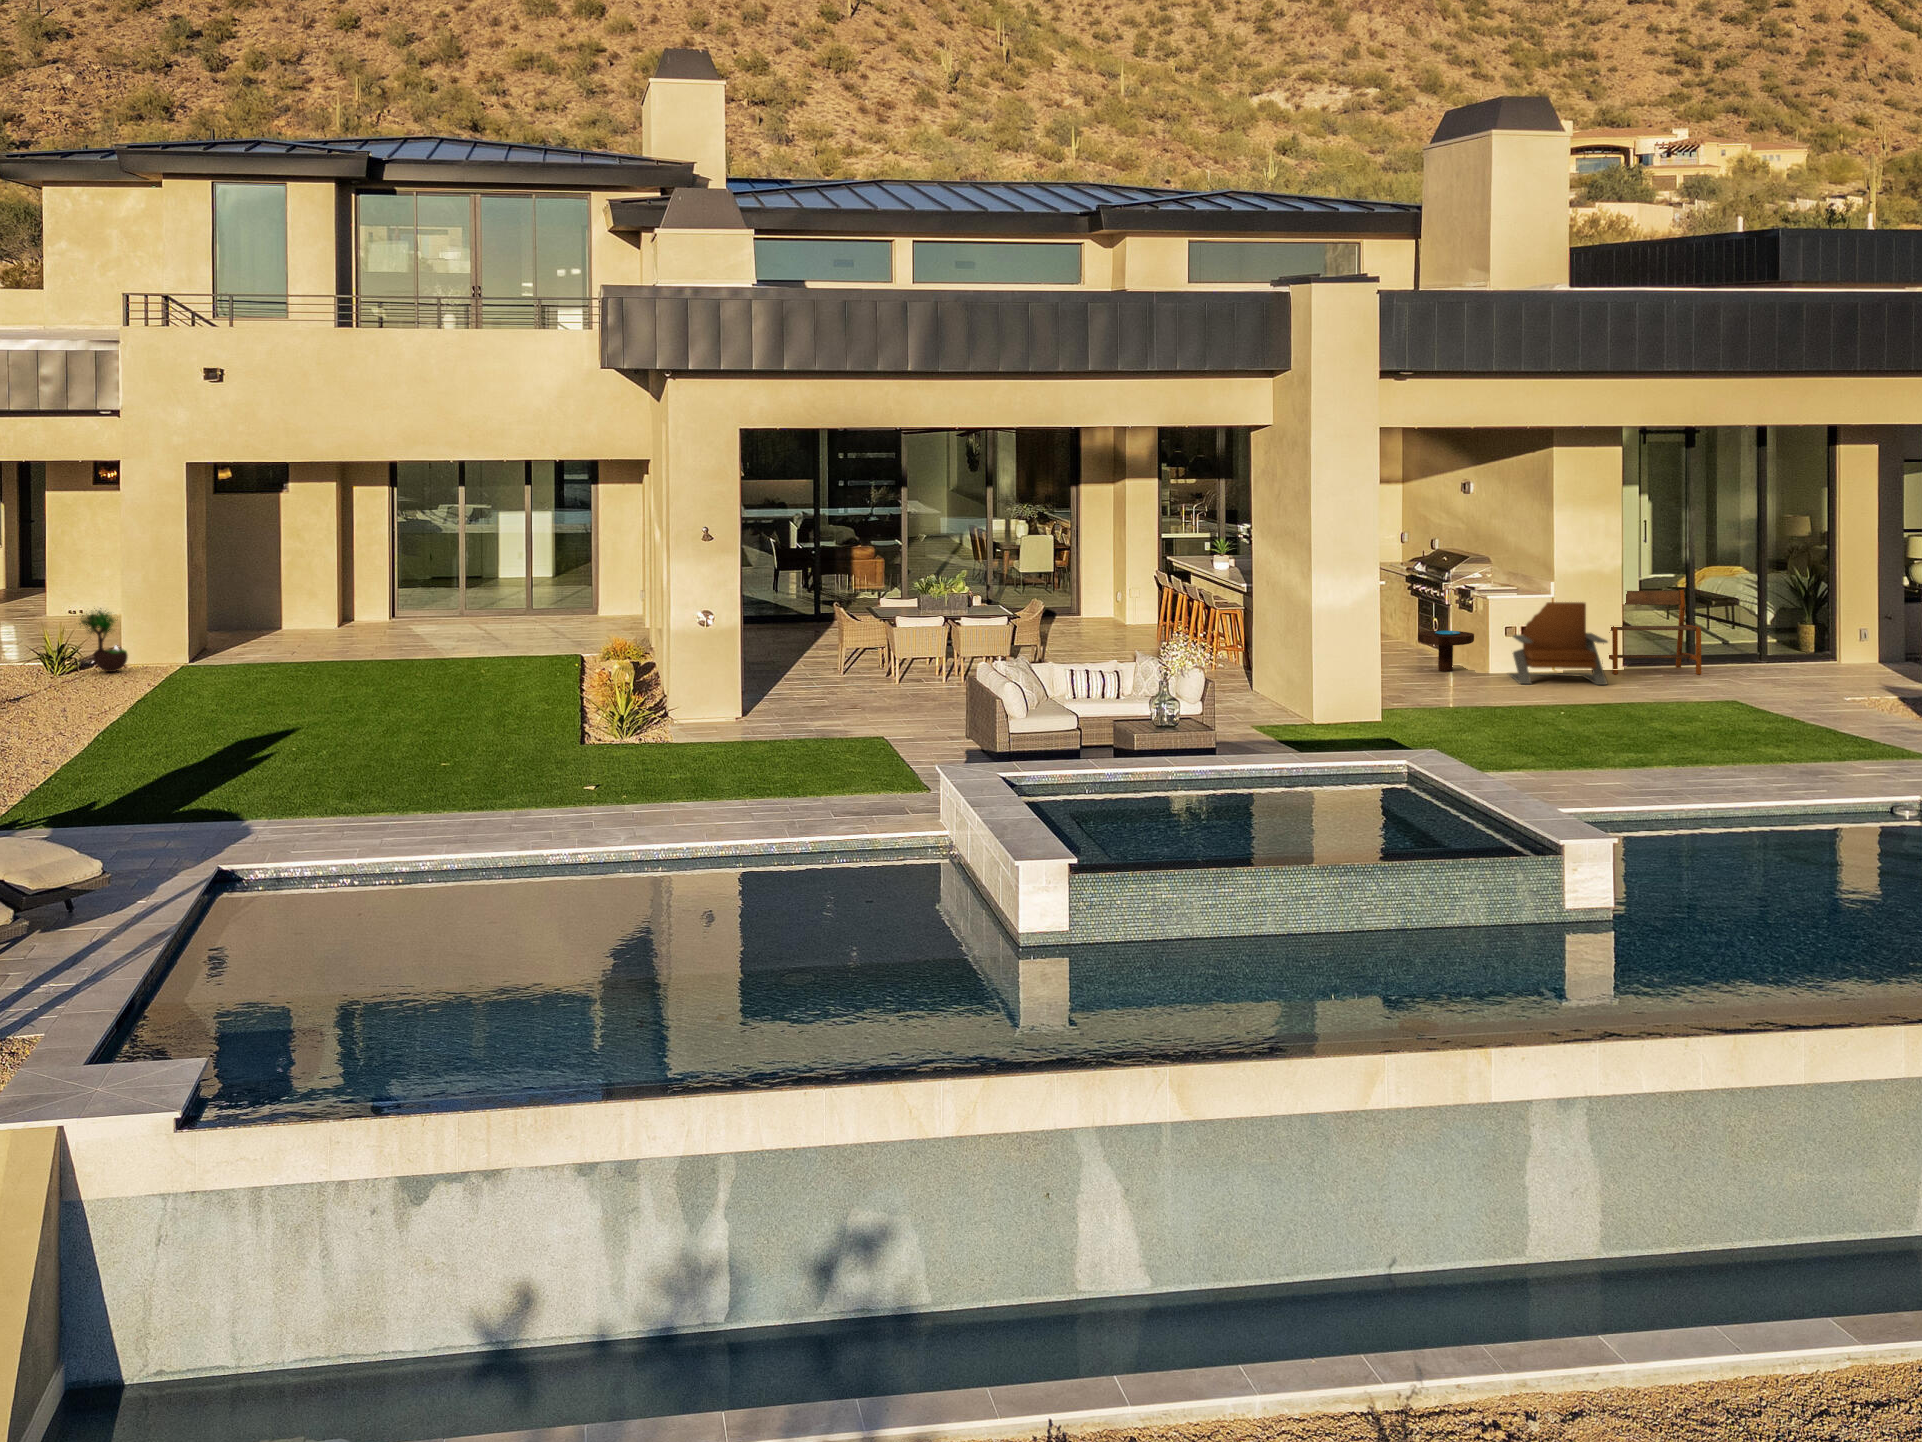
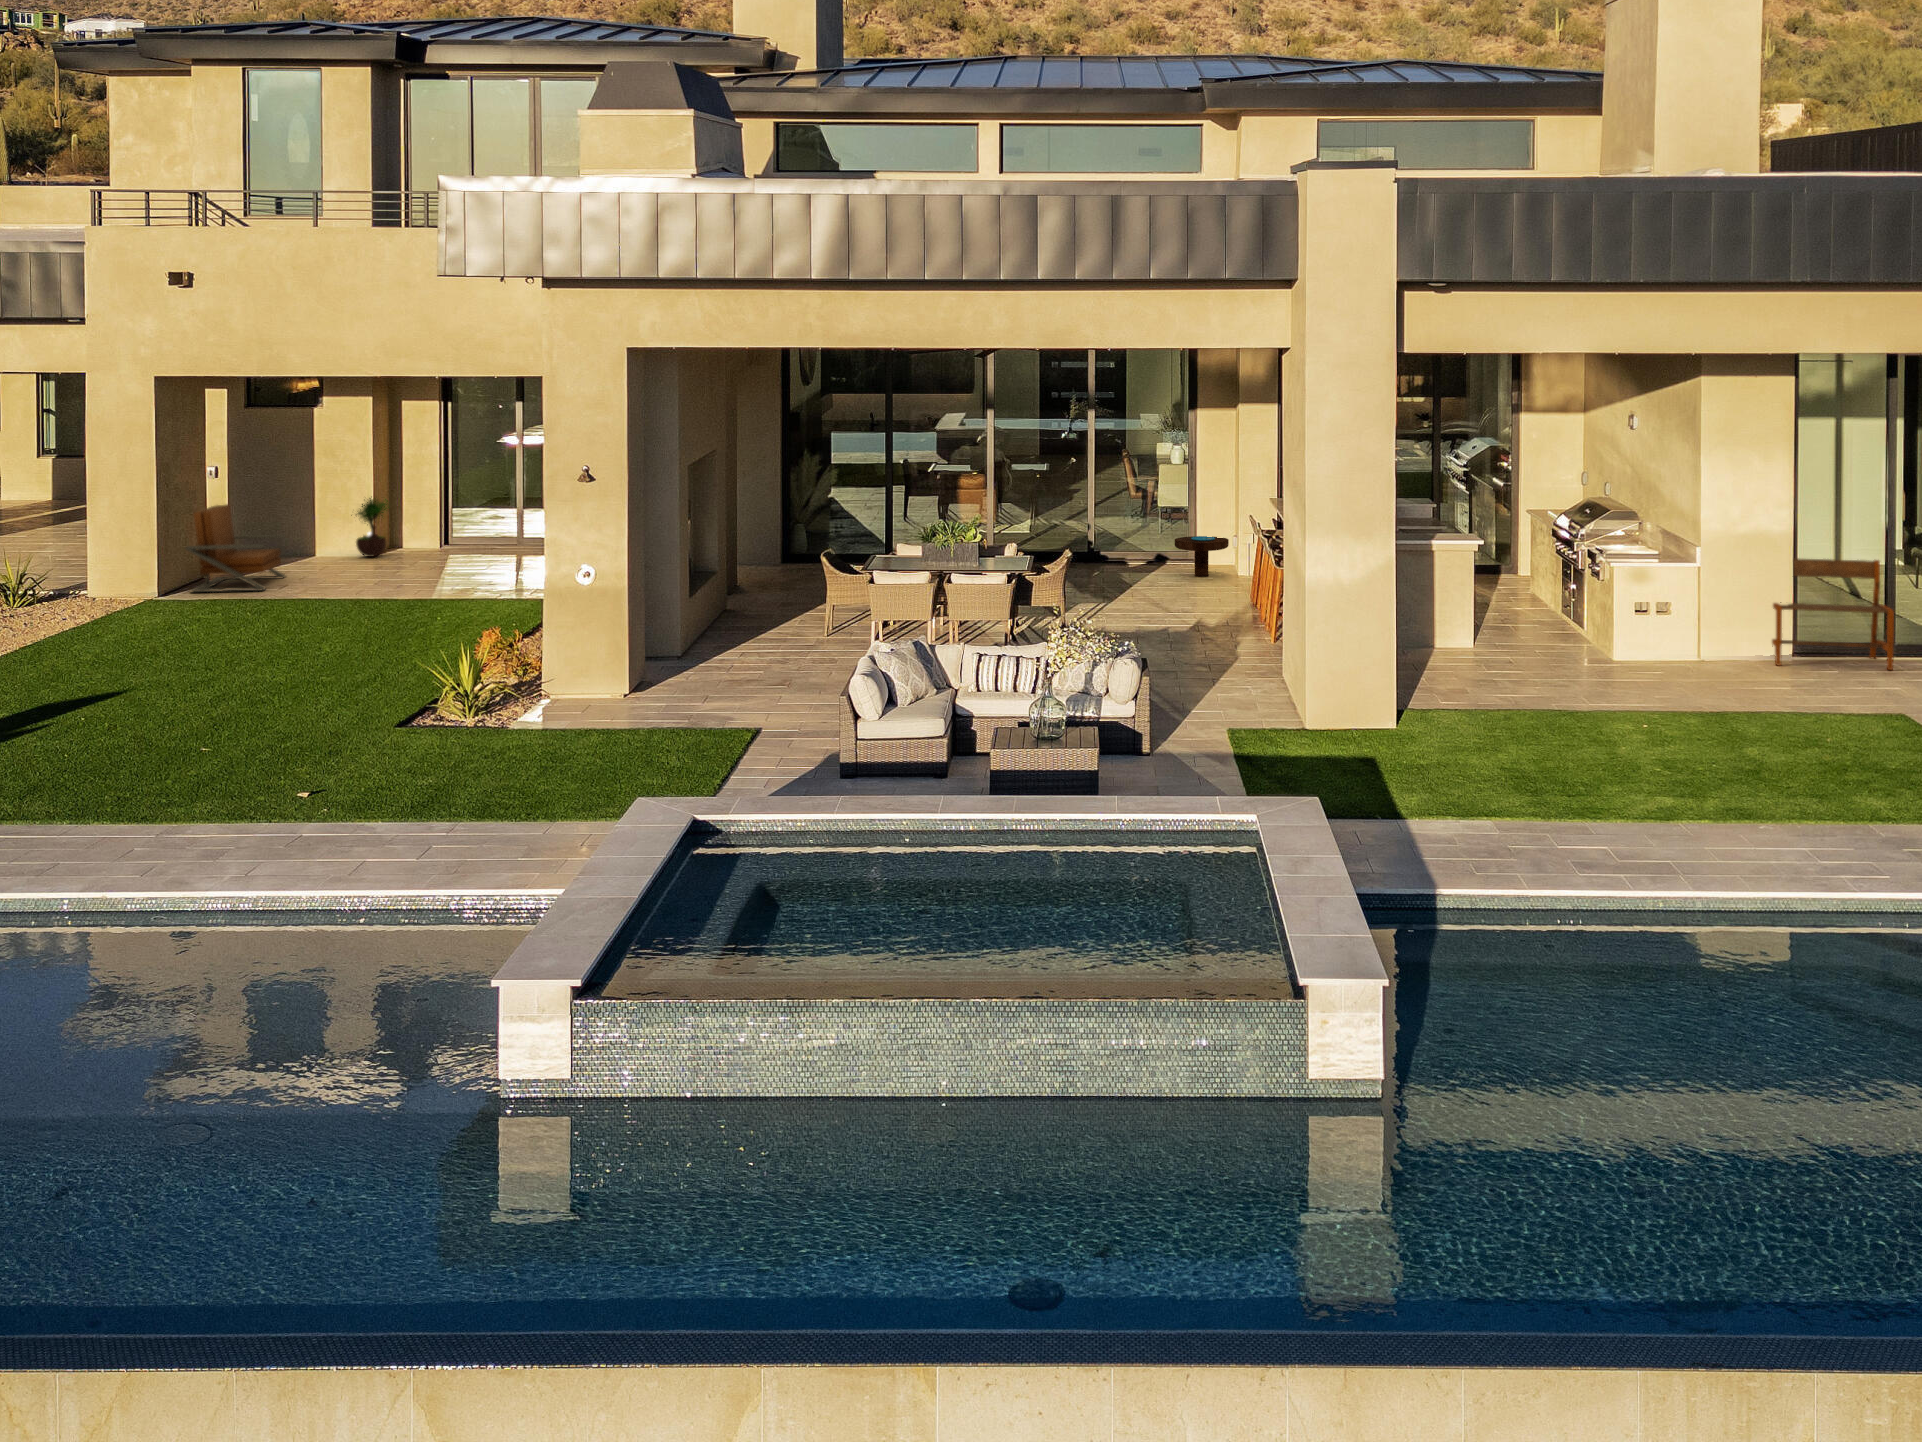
lounge chair: present [1508,602,1608,685] -> present [185,504,286,592]
potted tree: present [79,608,128,672] -> present [351,498,389,557]
side table: present [1418,631,1474,672] -> present [1175,536,1229,577]

